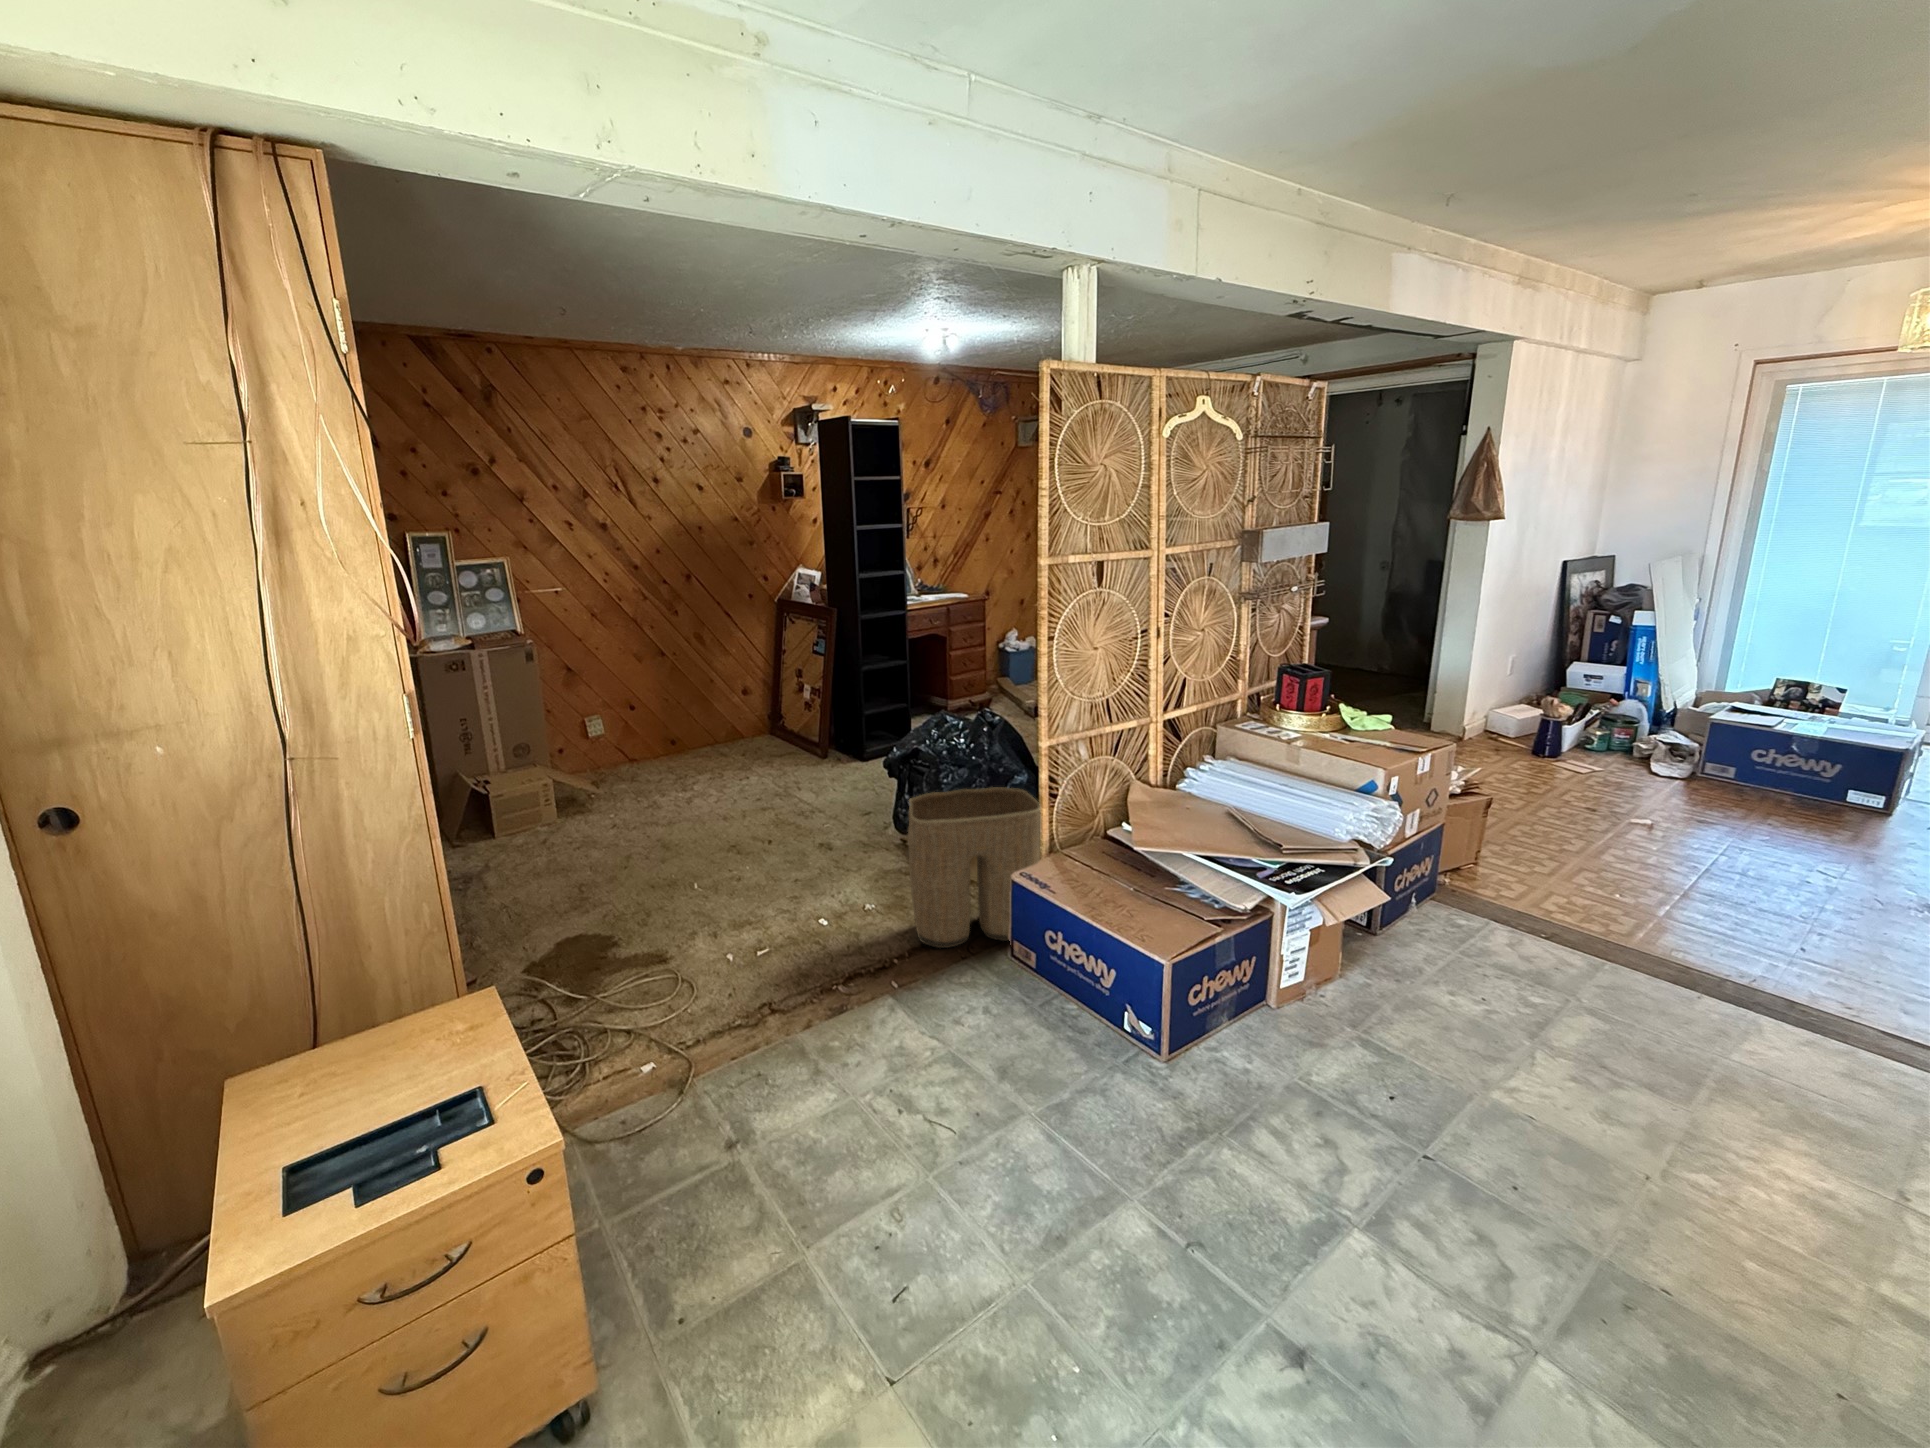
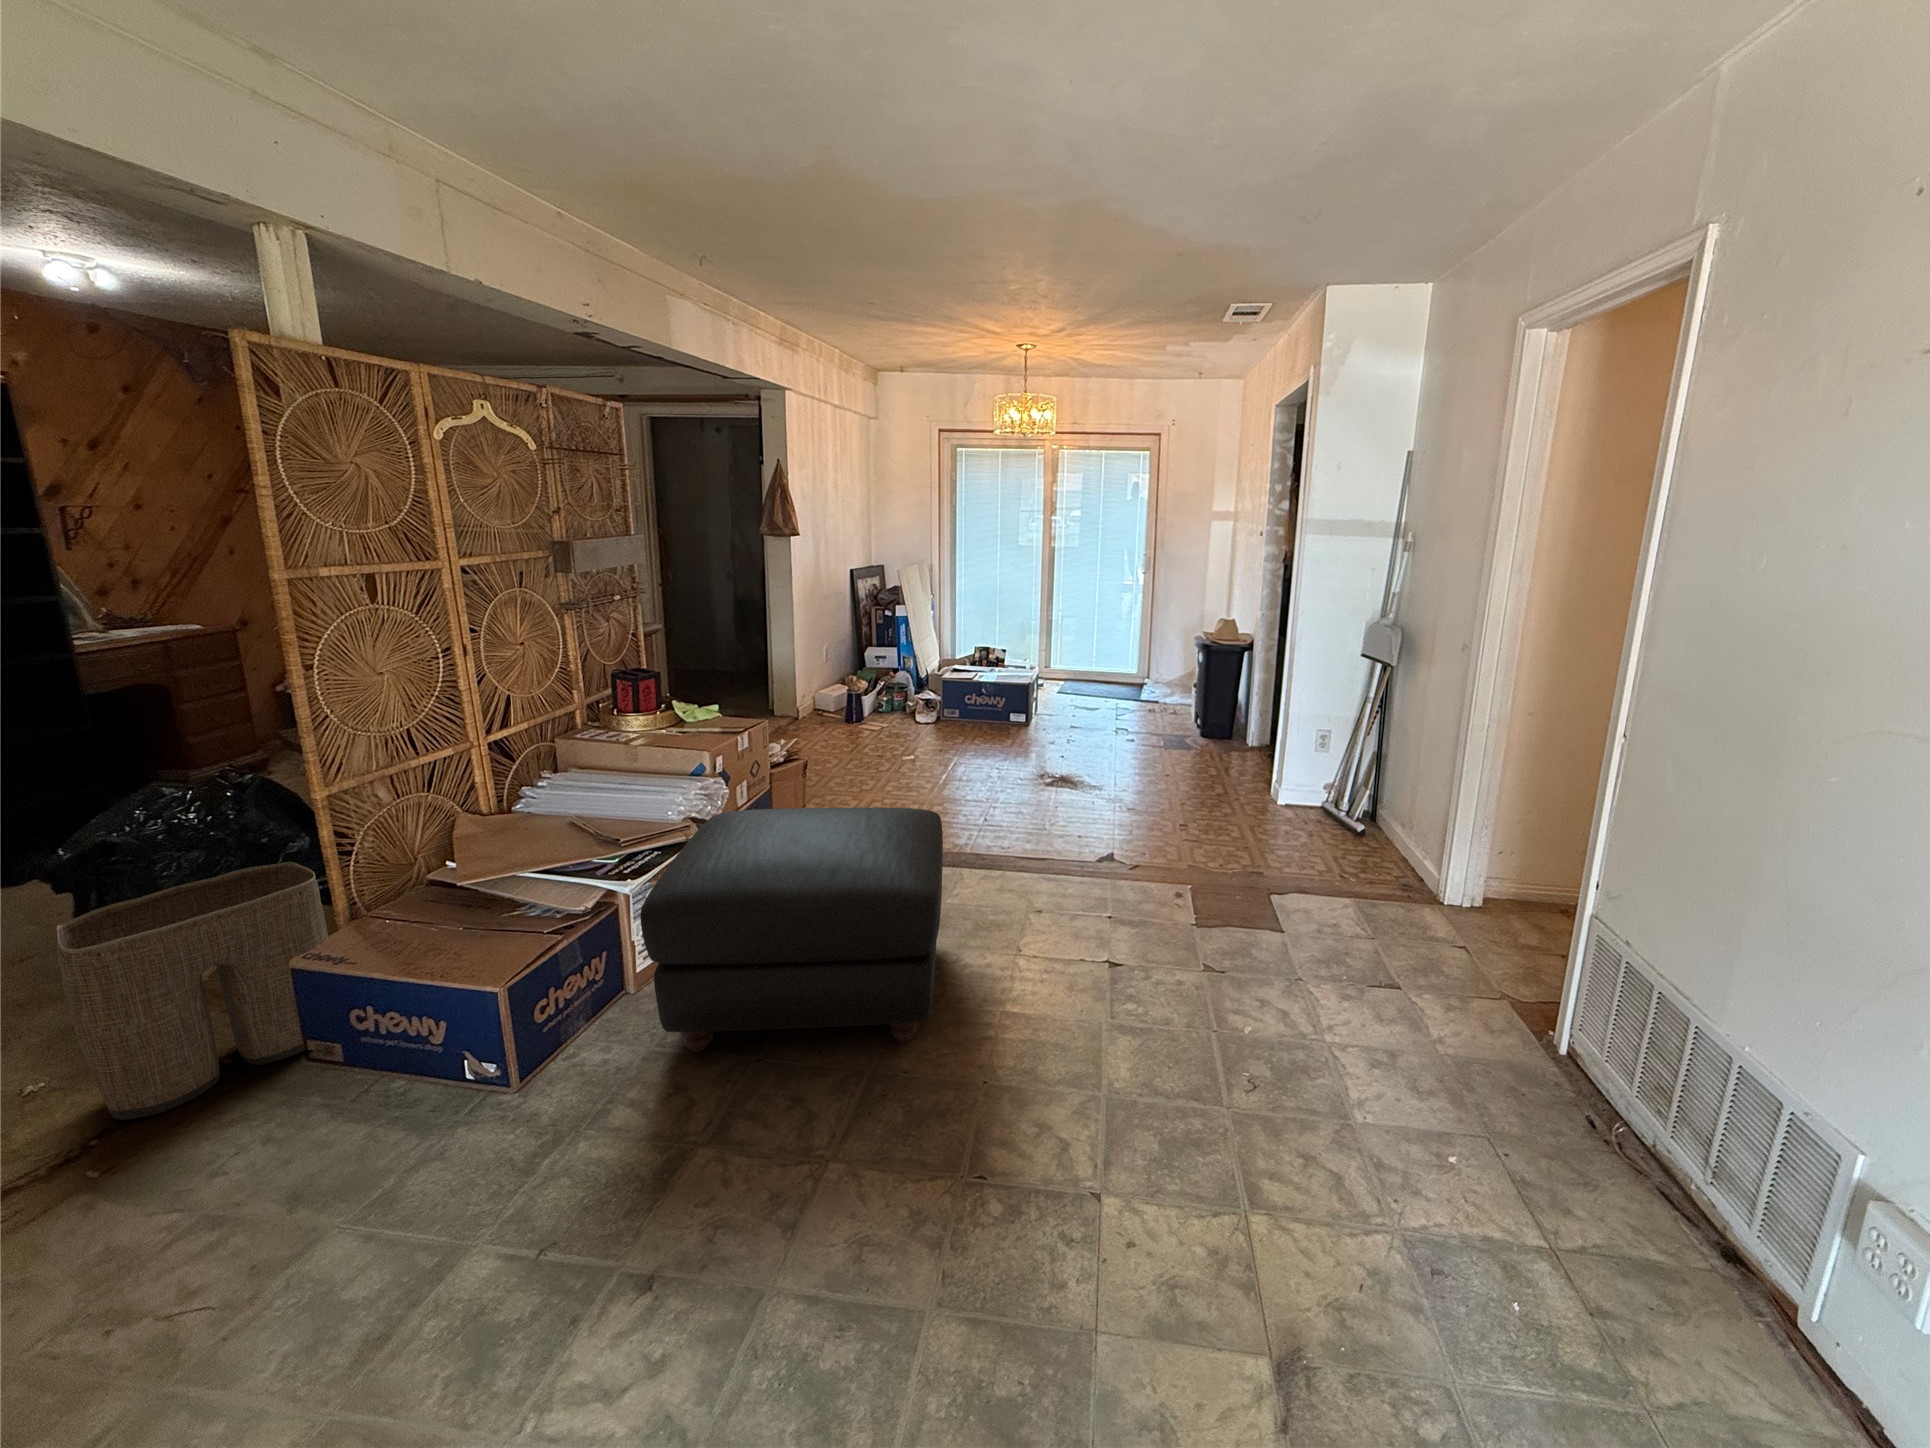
ottoman: none [1318,849,1838,1288] -> present [640,807,943,1052]

